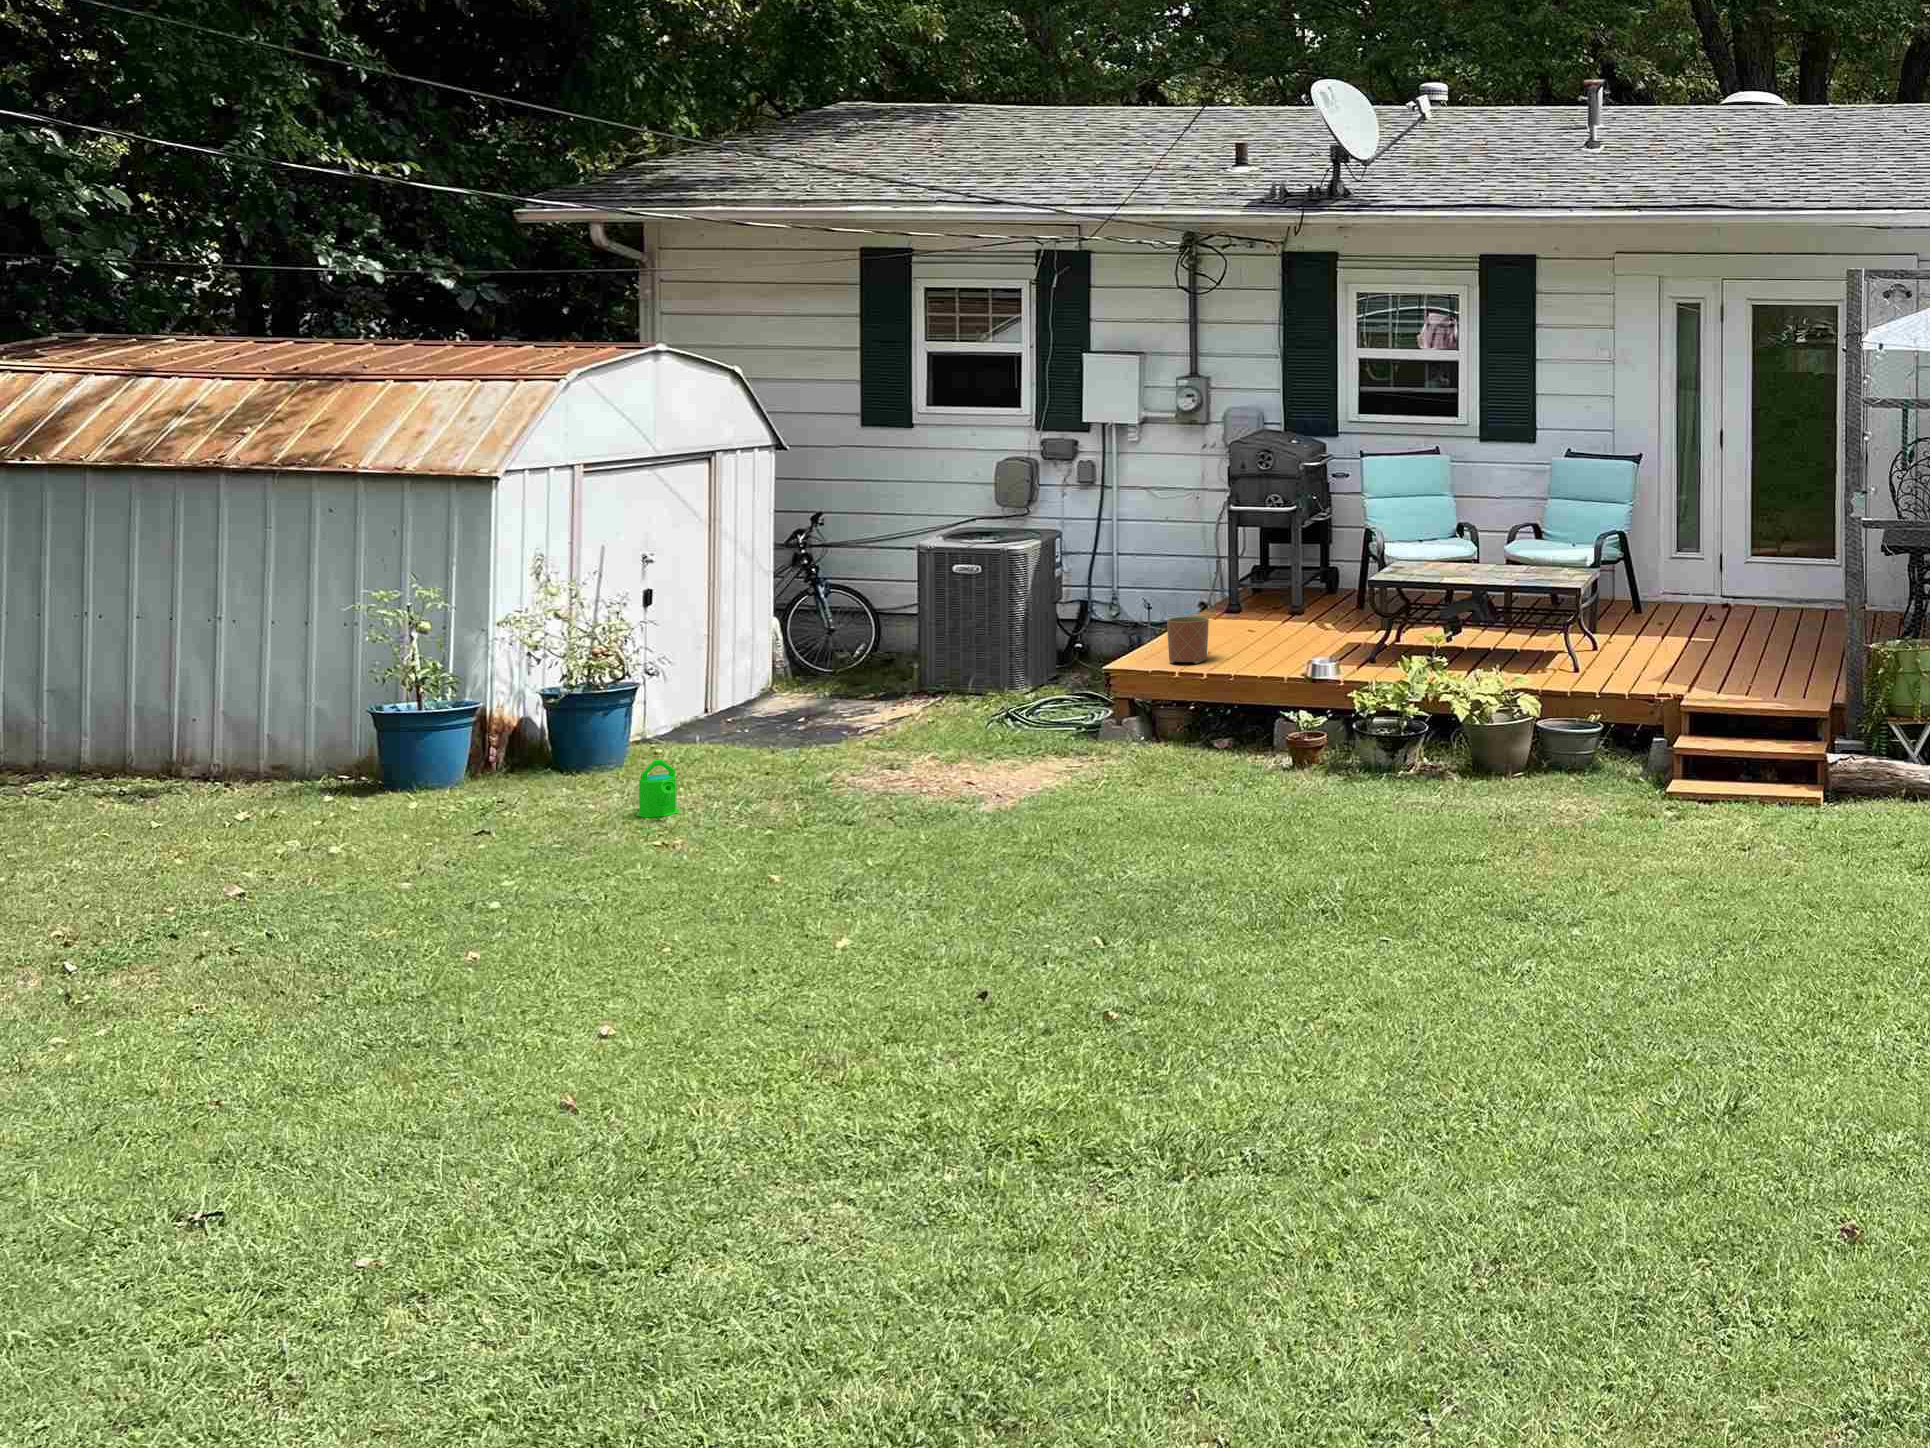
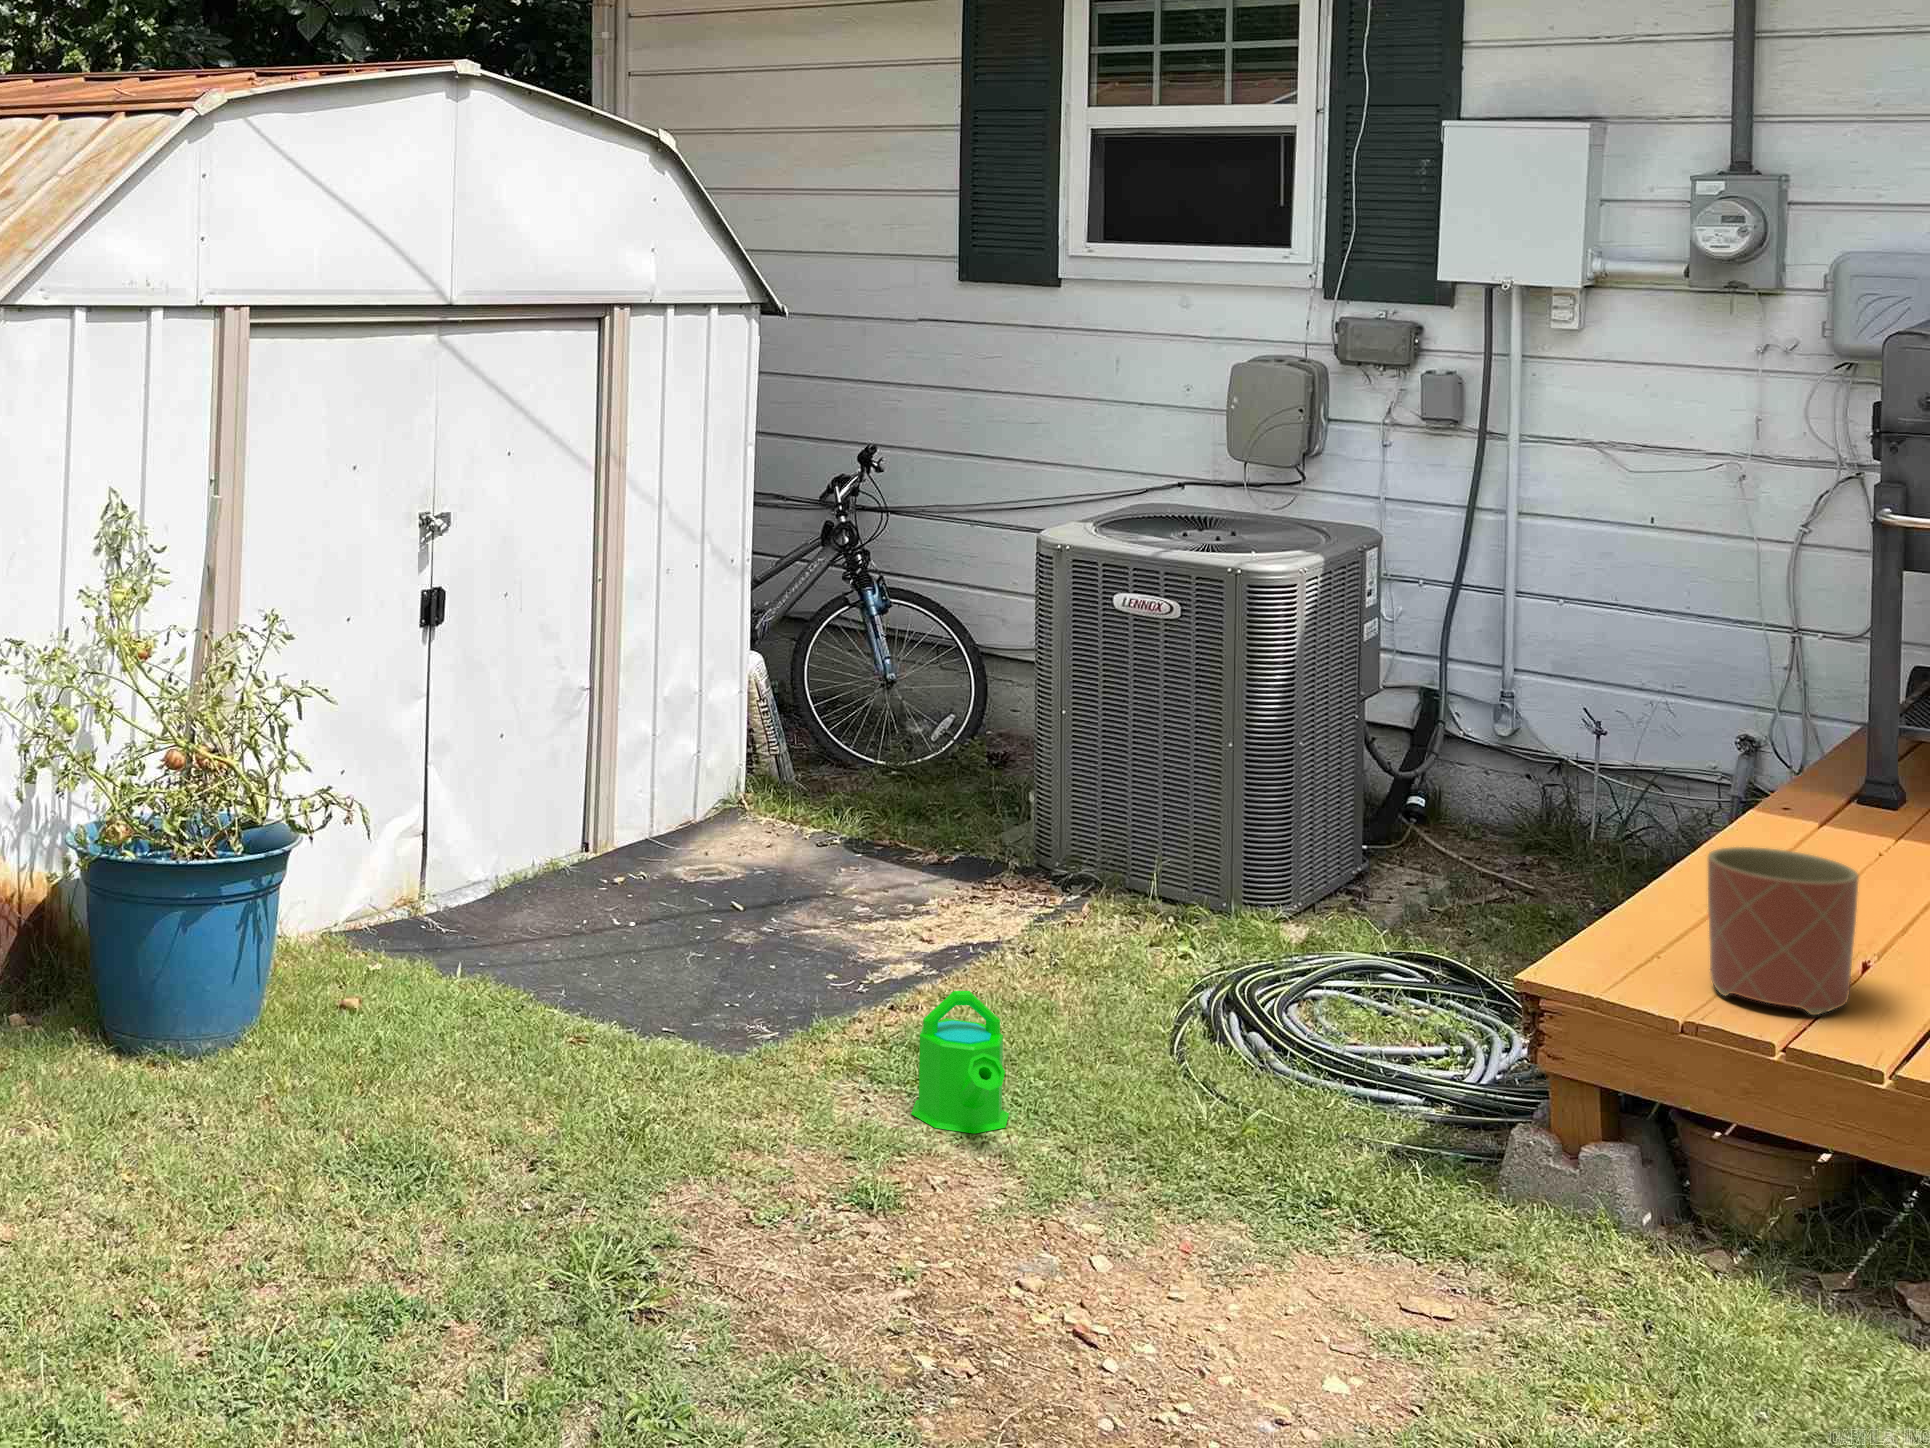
watering can: present [636,759,680,817] -> present [911,991,1009,1134]

